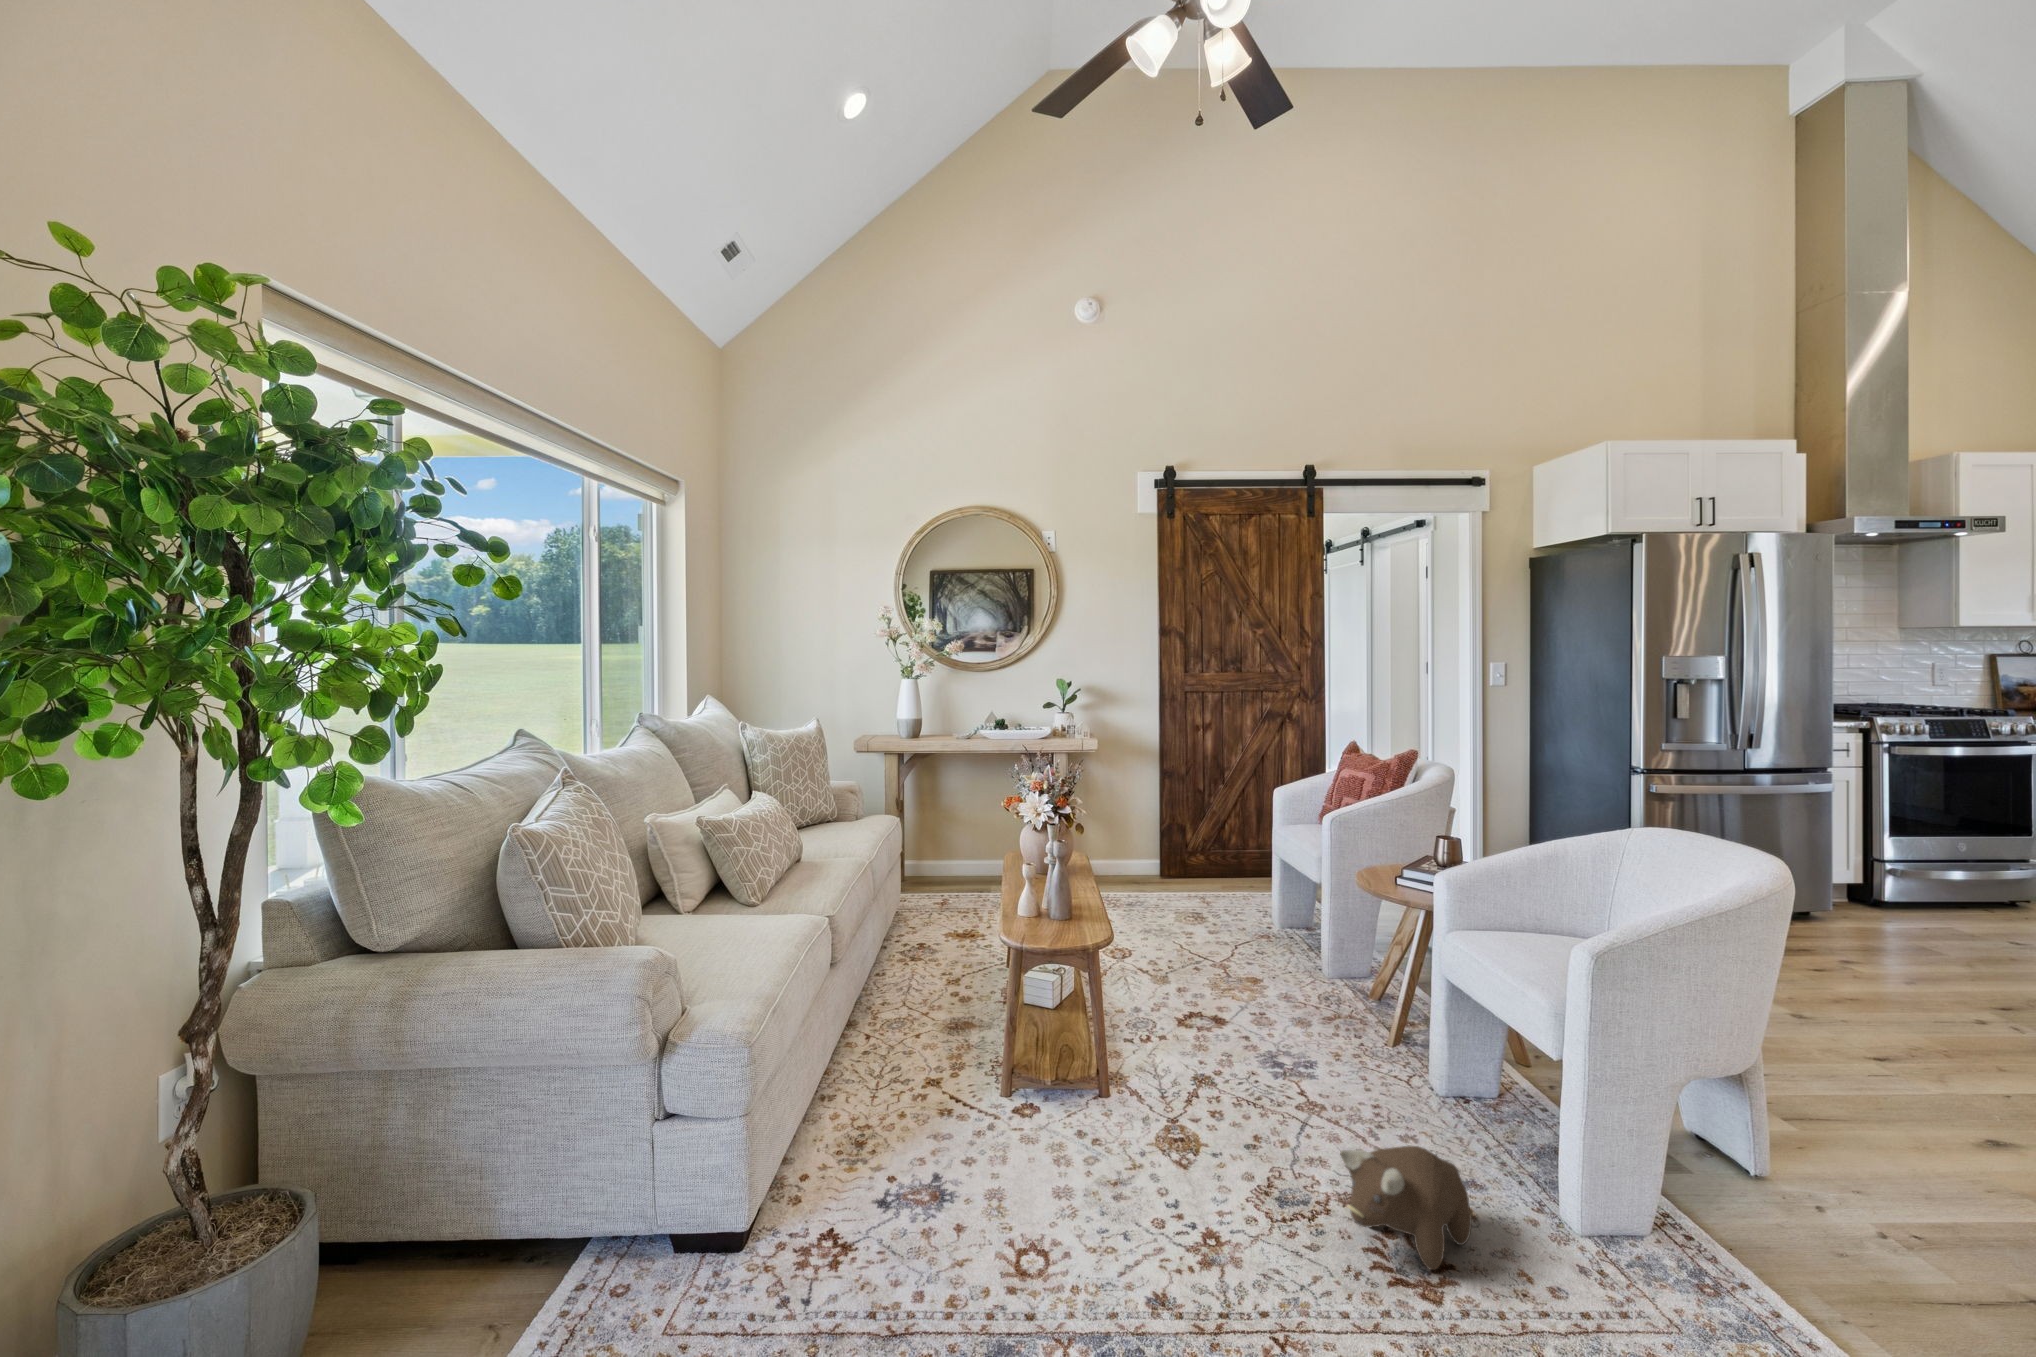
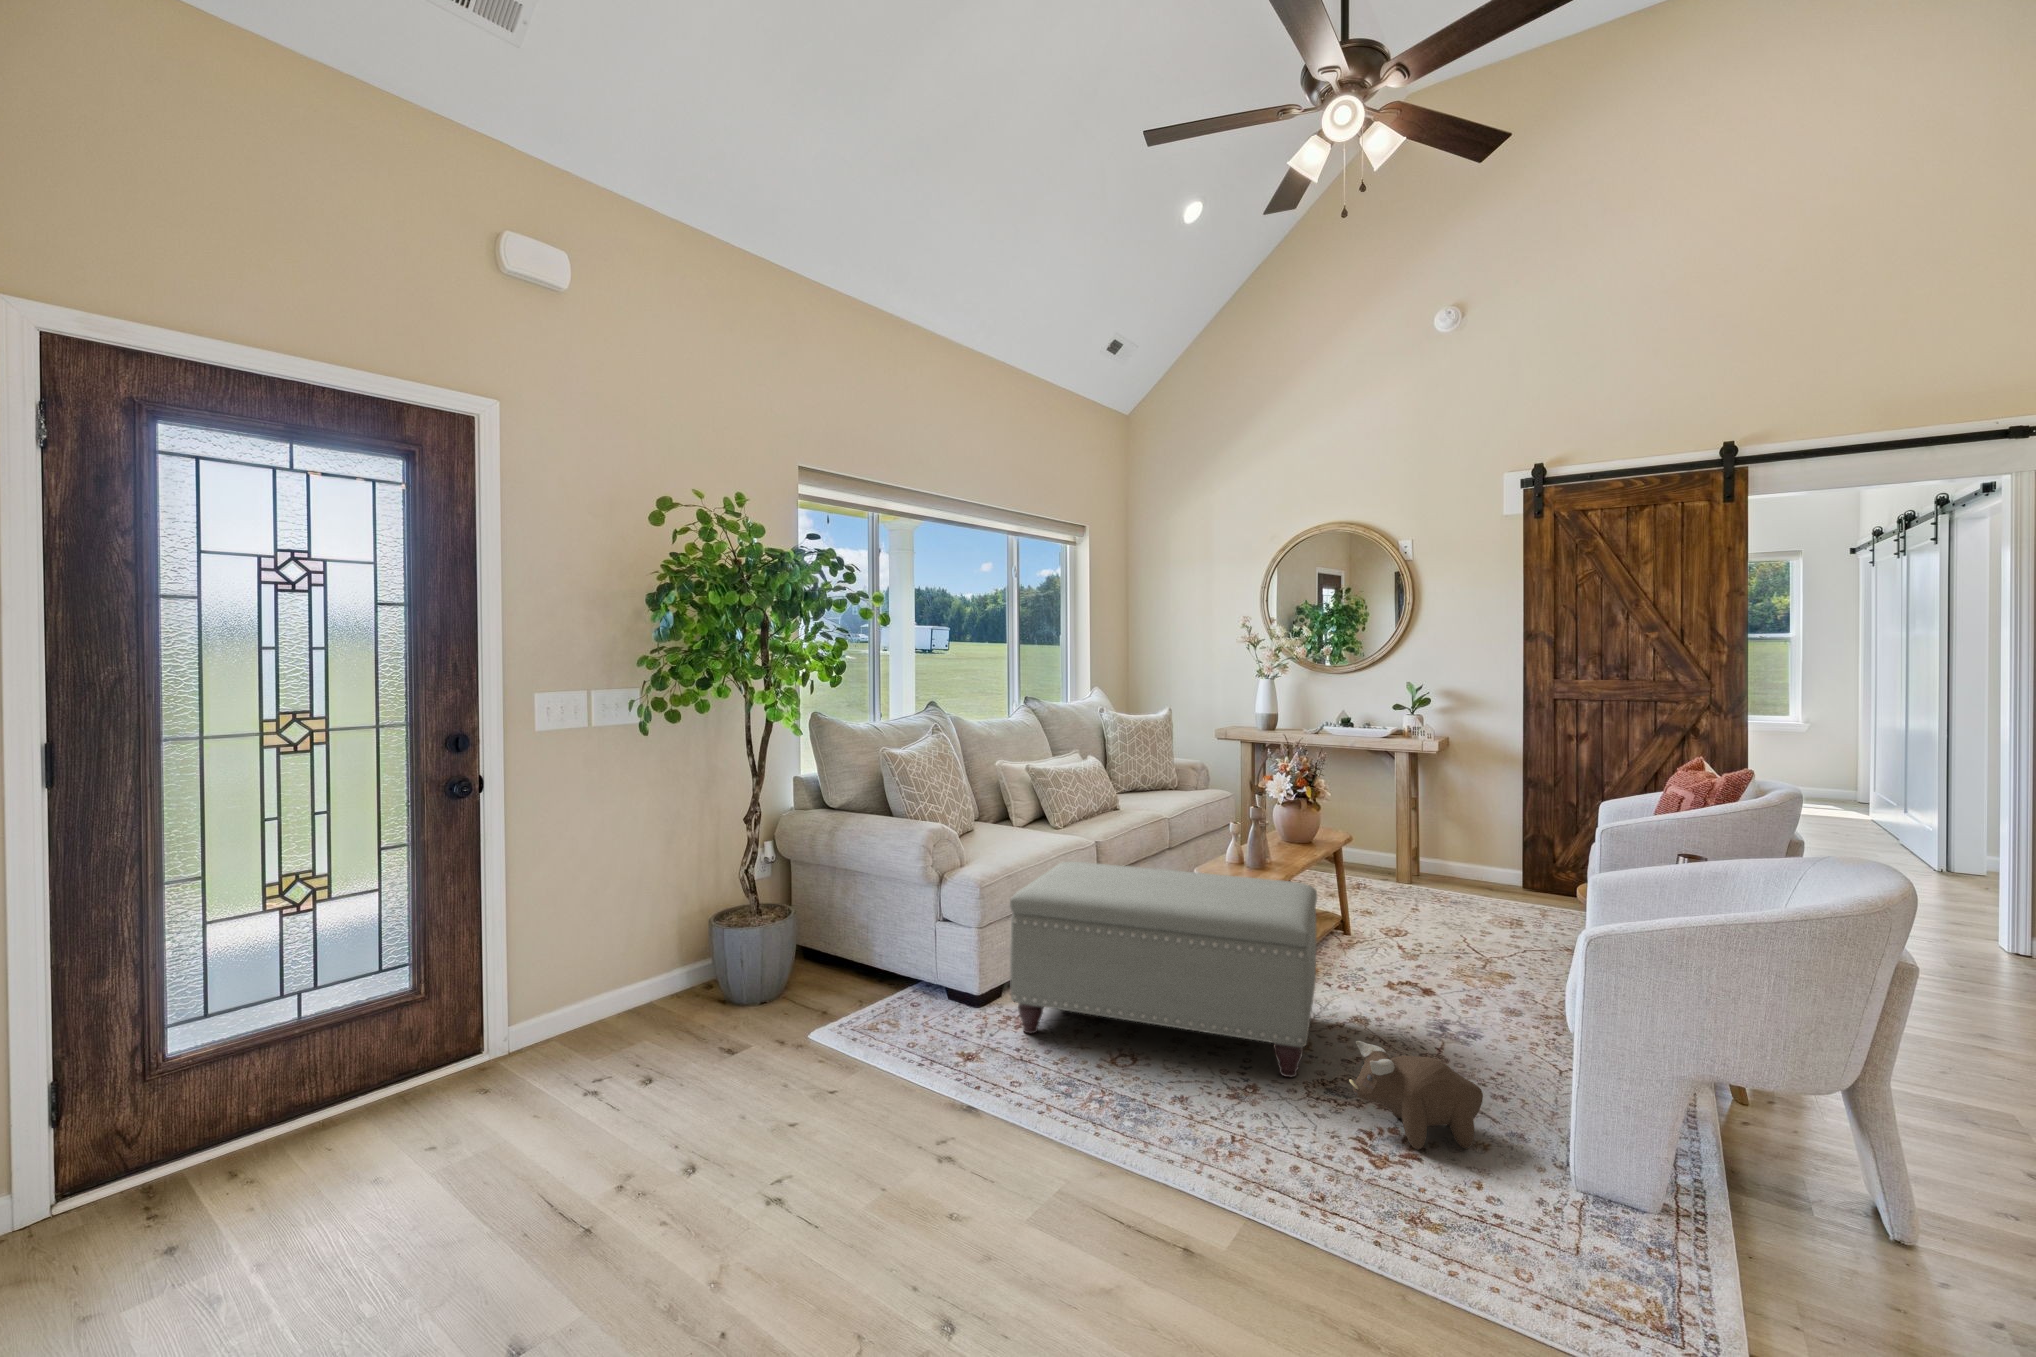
ottoman: none [825,941,1252,1270] -> present [1010,862,1317,1077]

